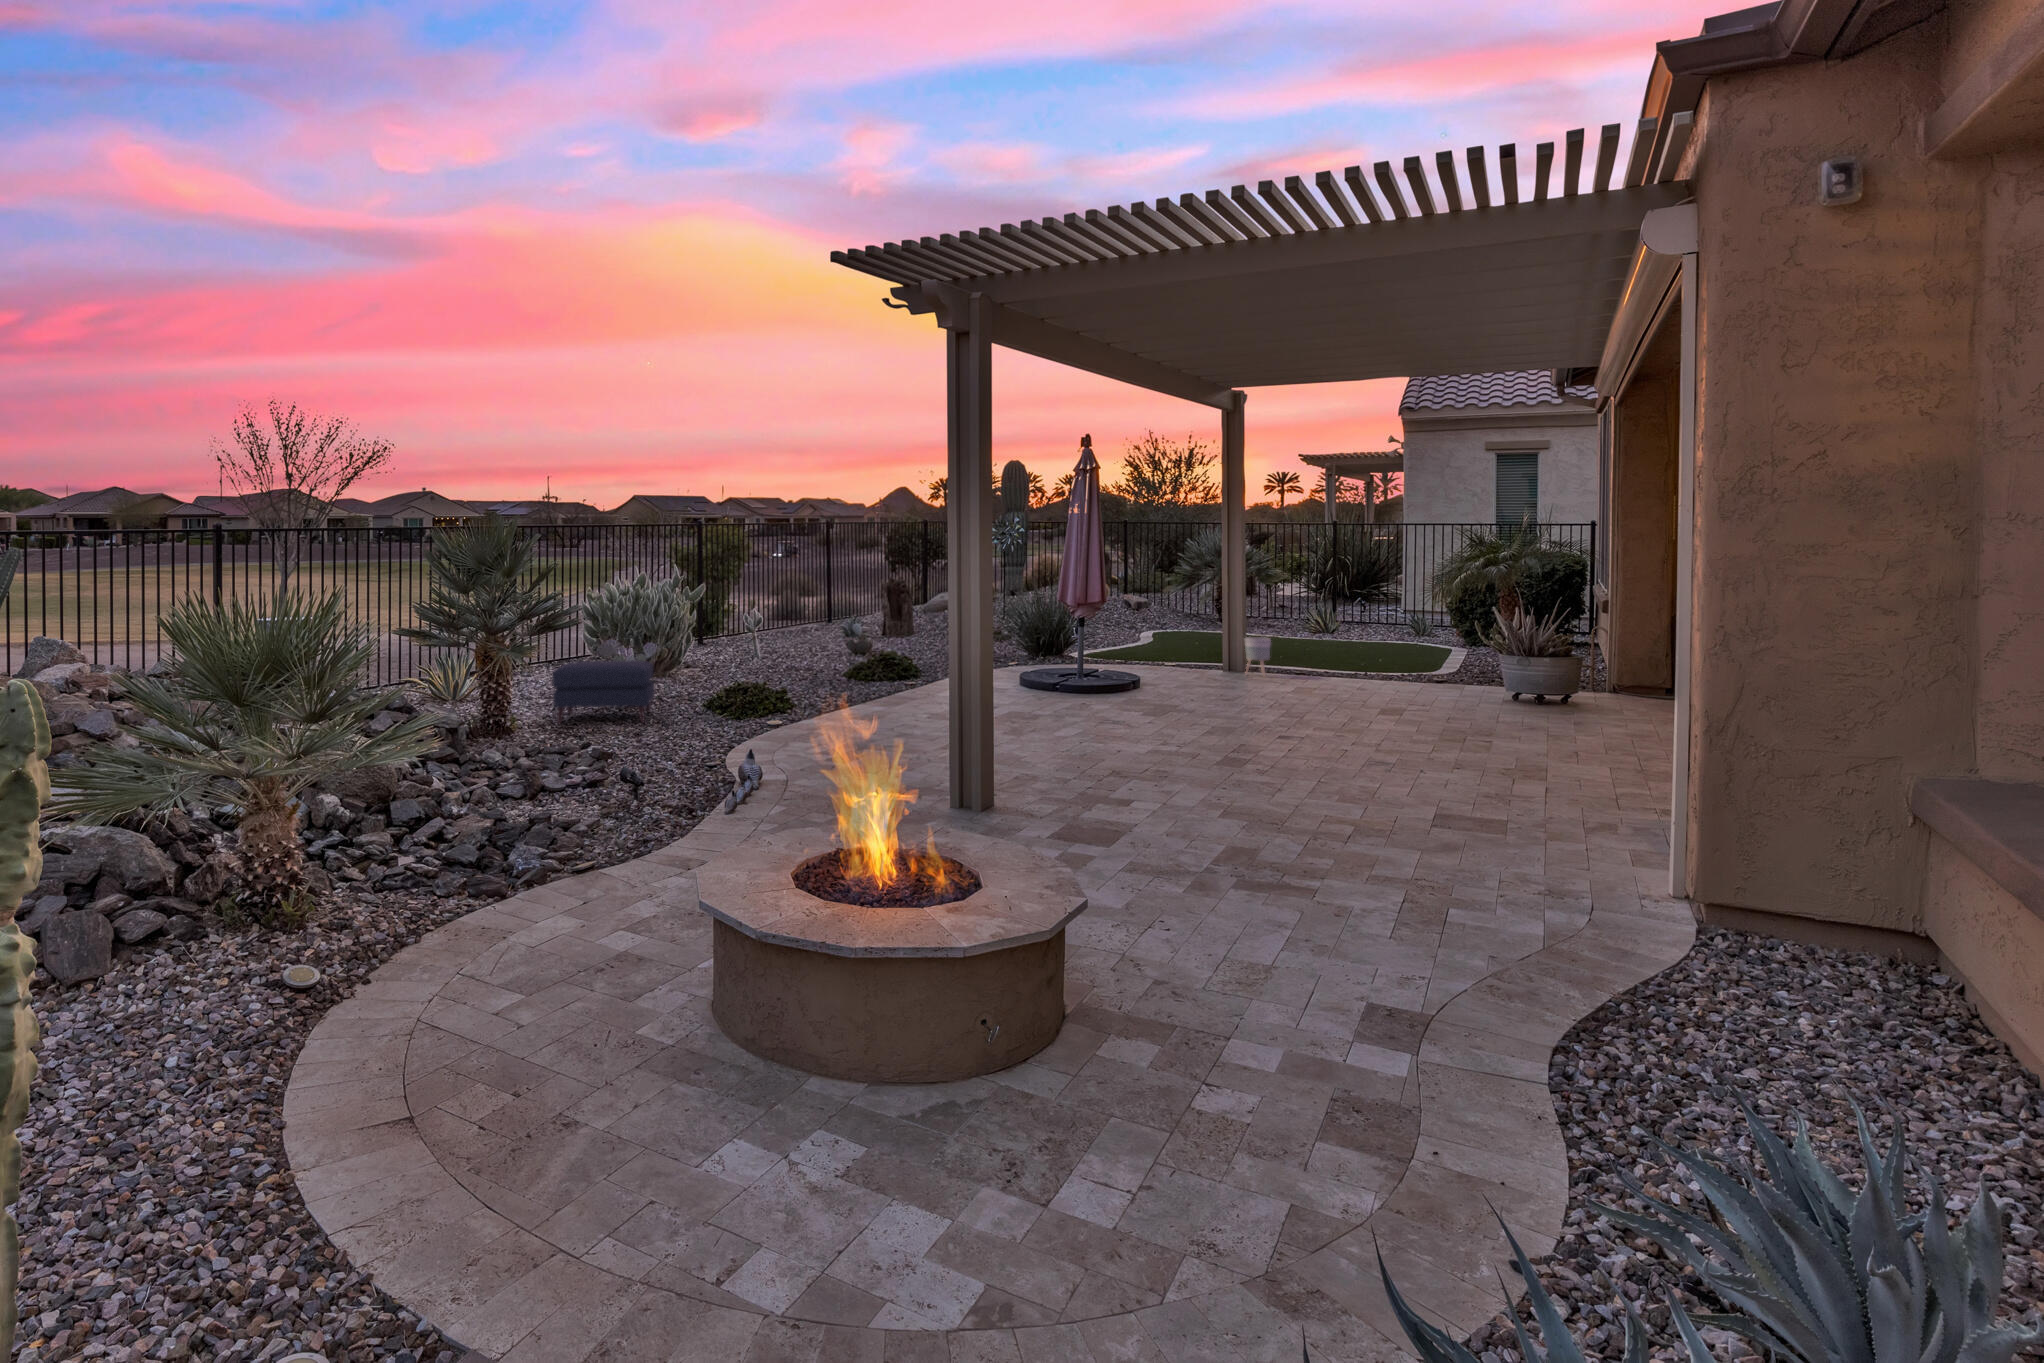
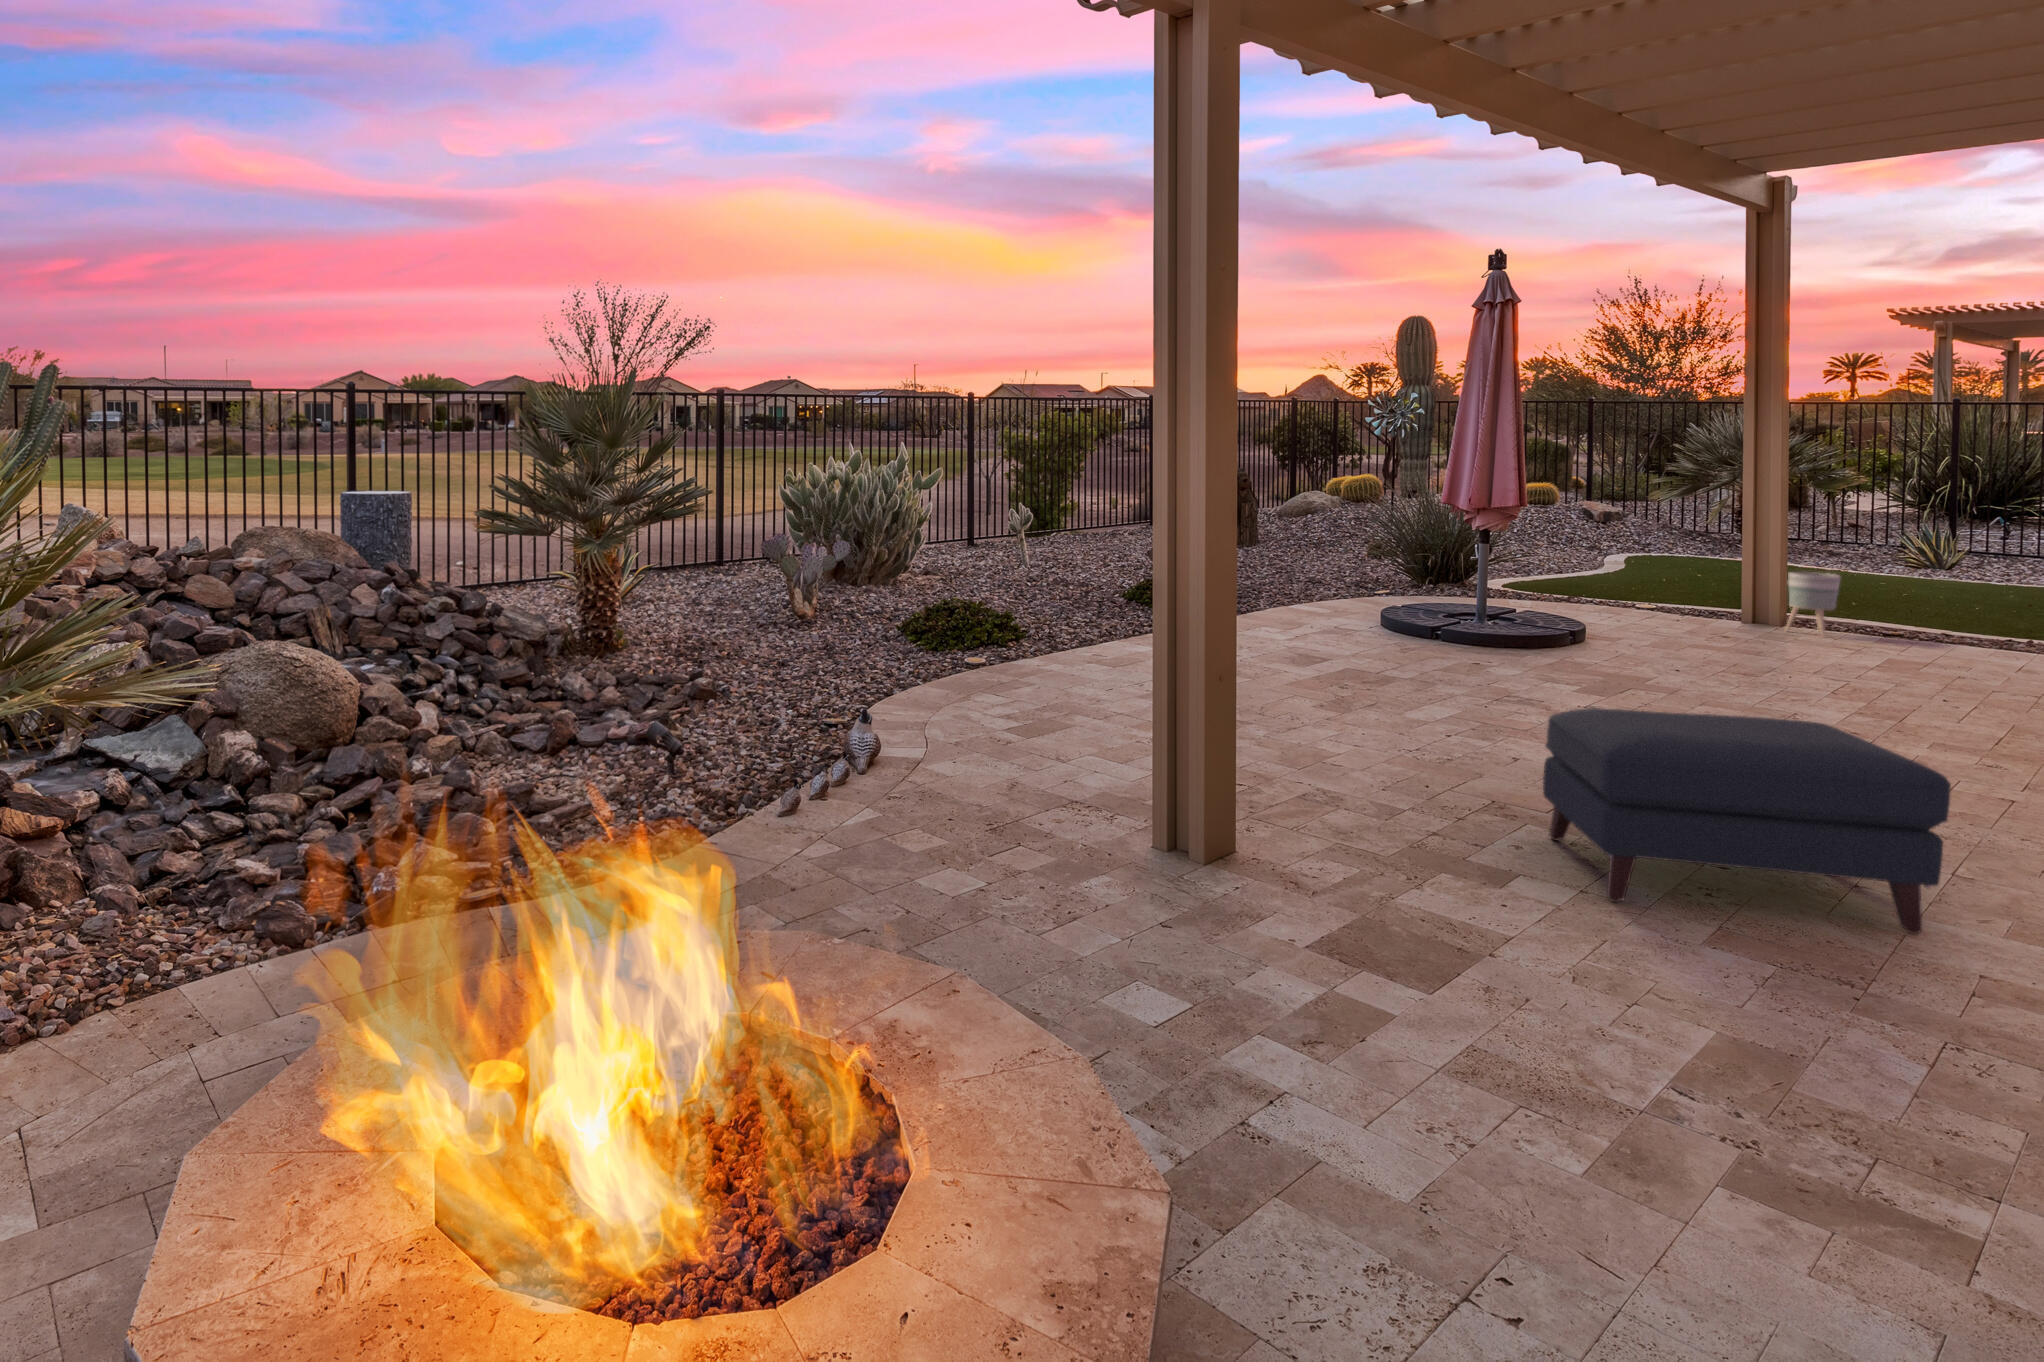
ottoman: present [552,660,654,724] -> present [1543,708,1951,934]

